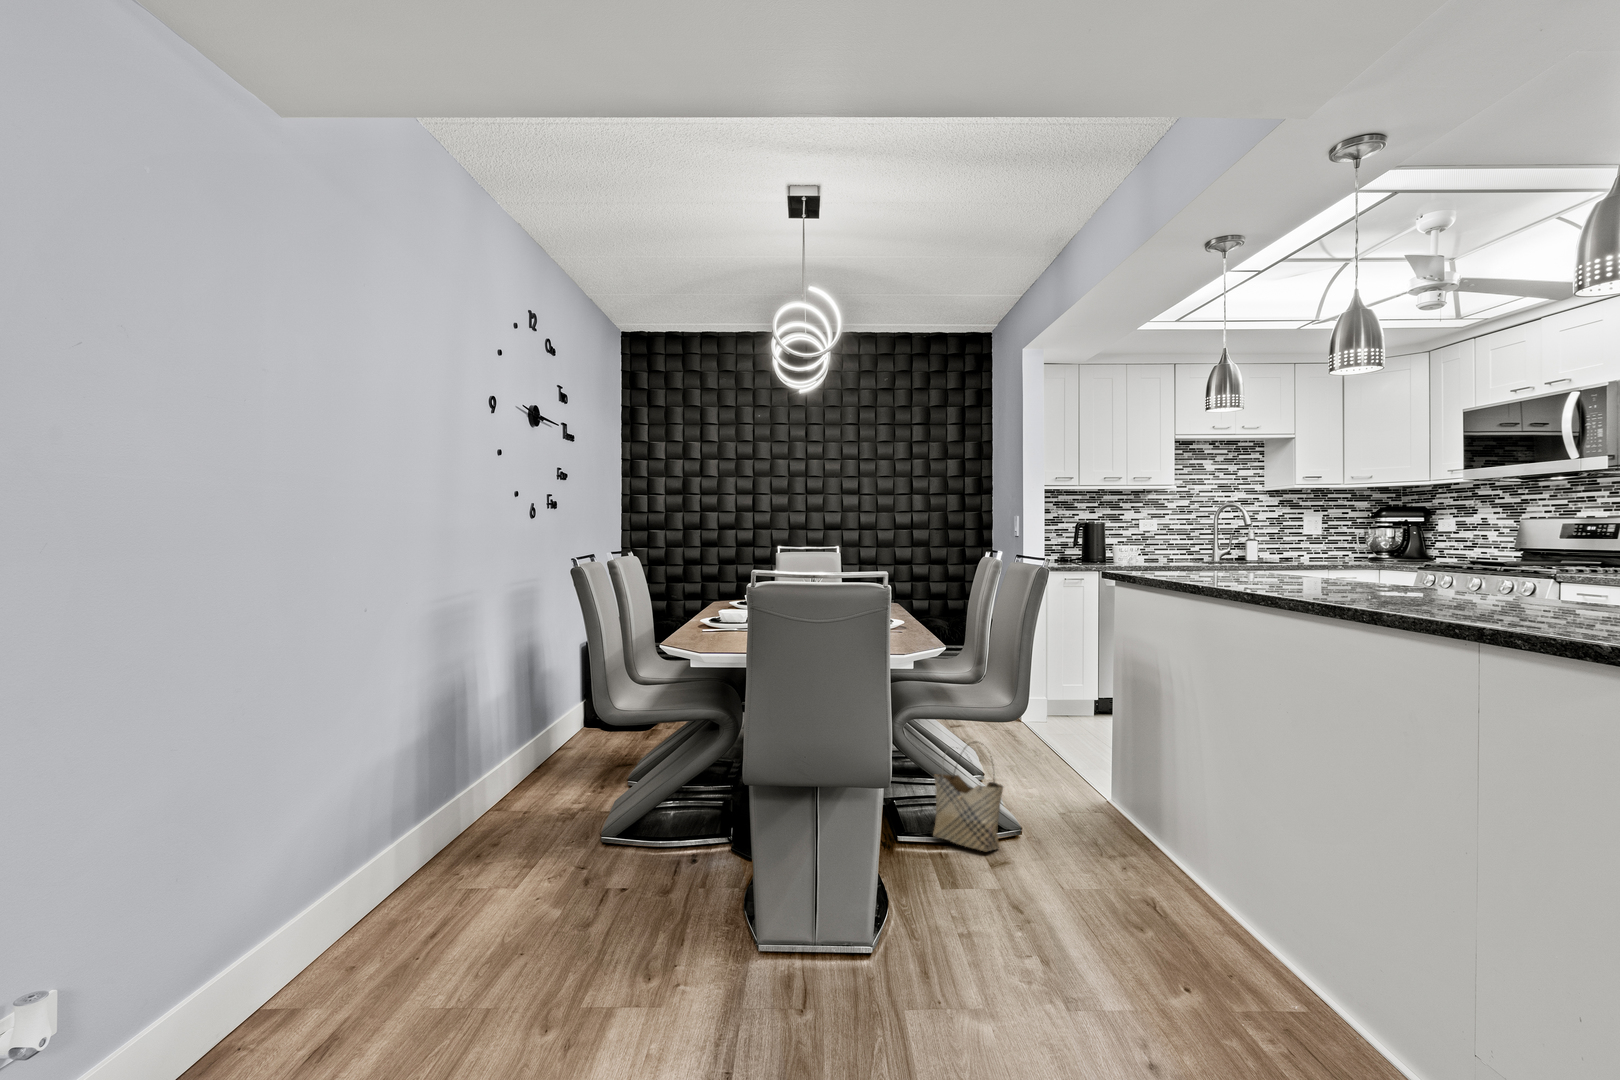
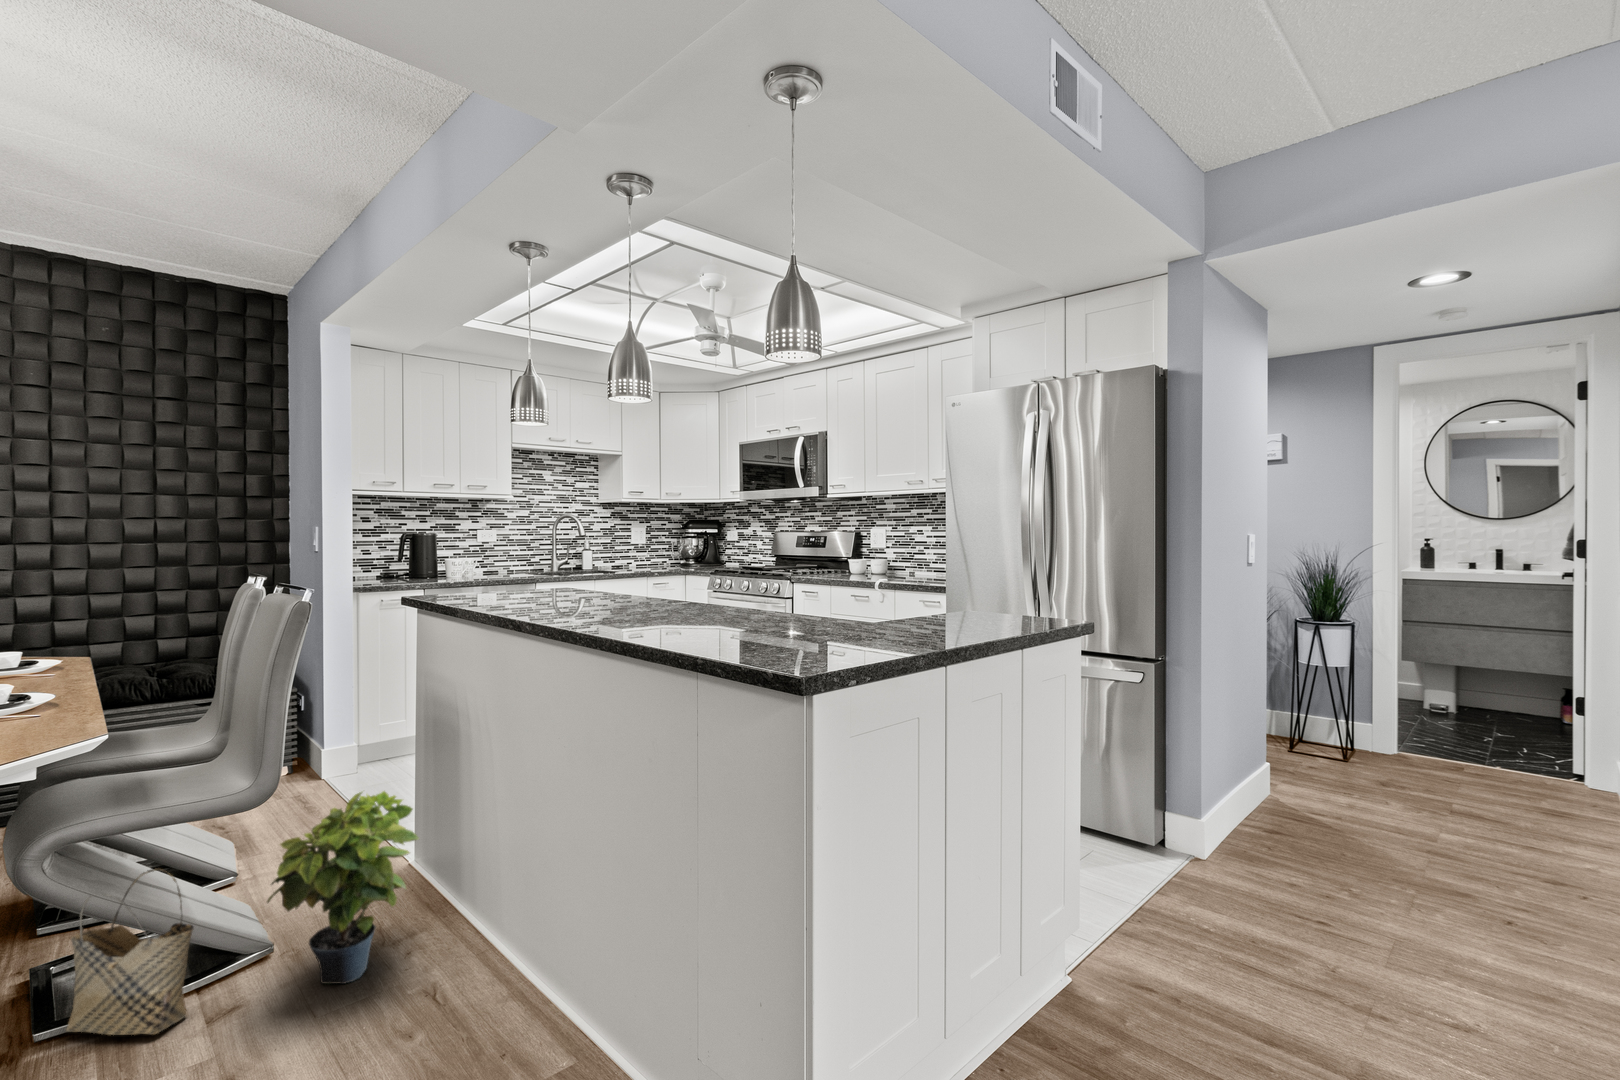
potted plant: none [1053,709,1162,860] -> present [267,791,419,984]

